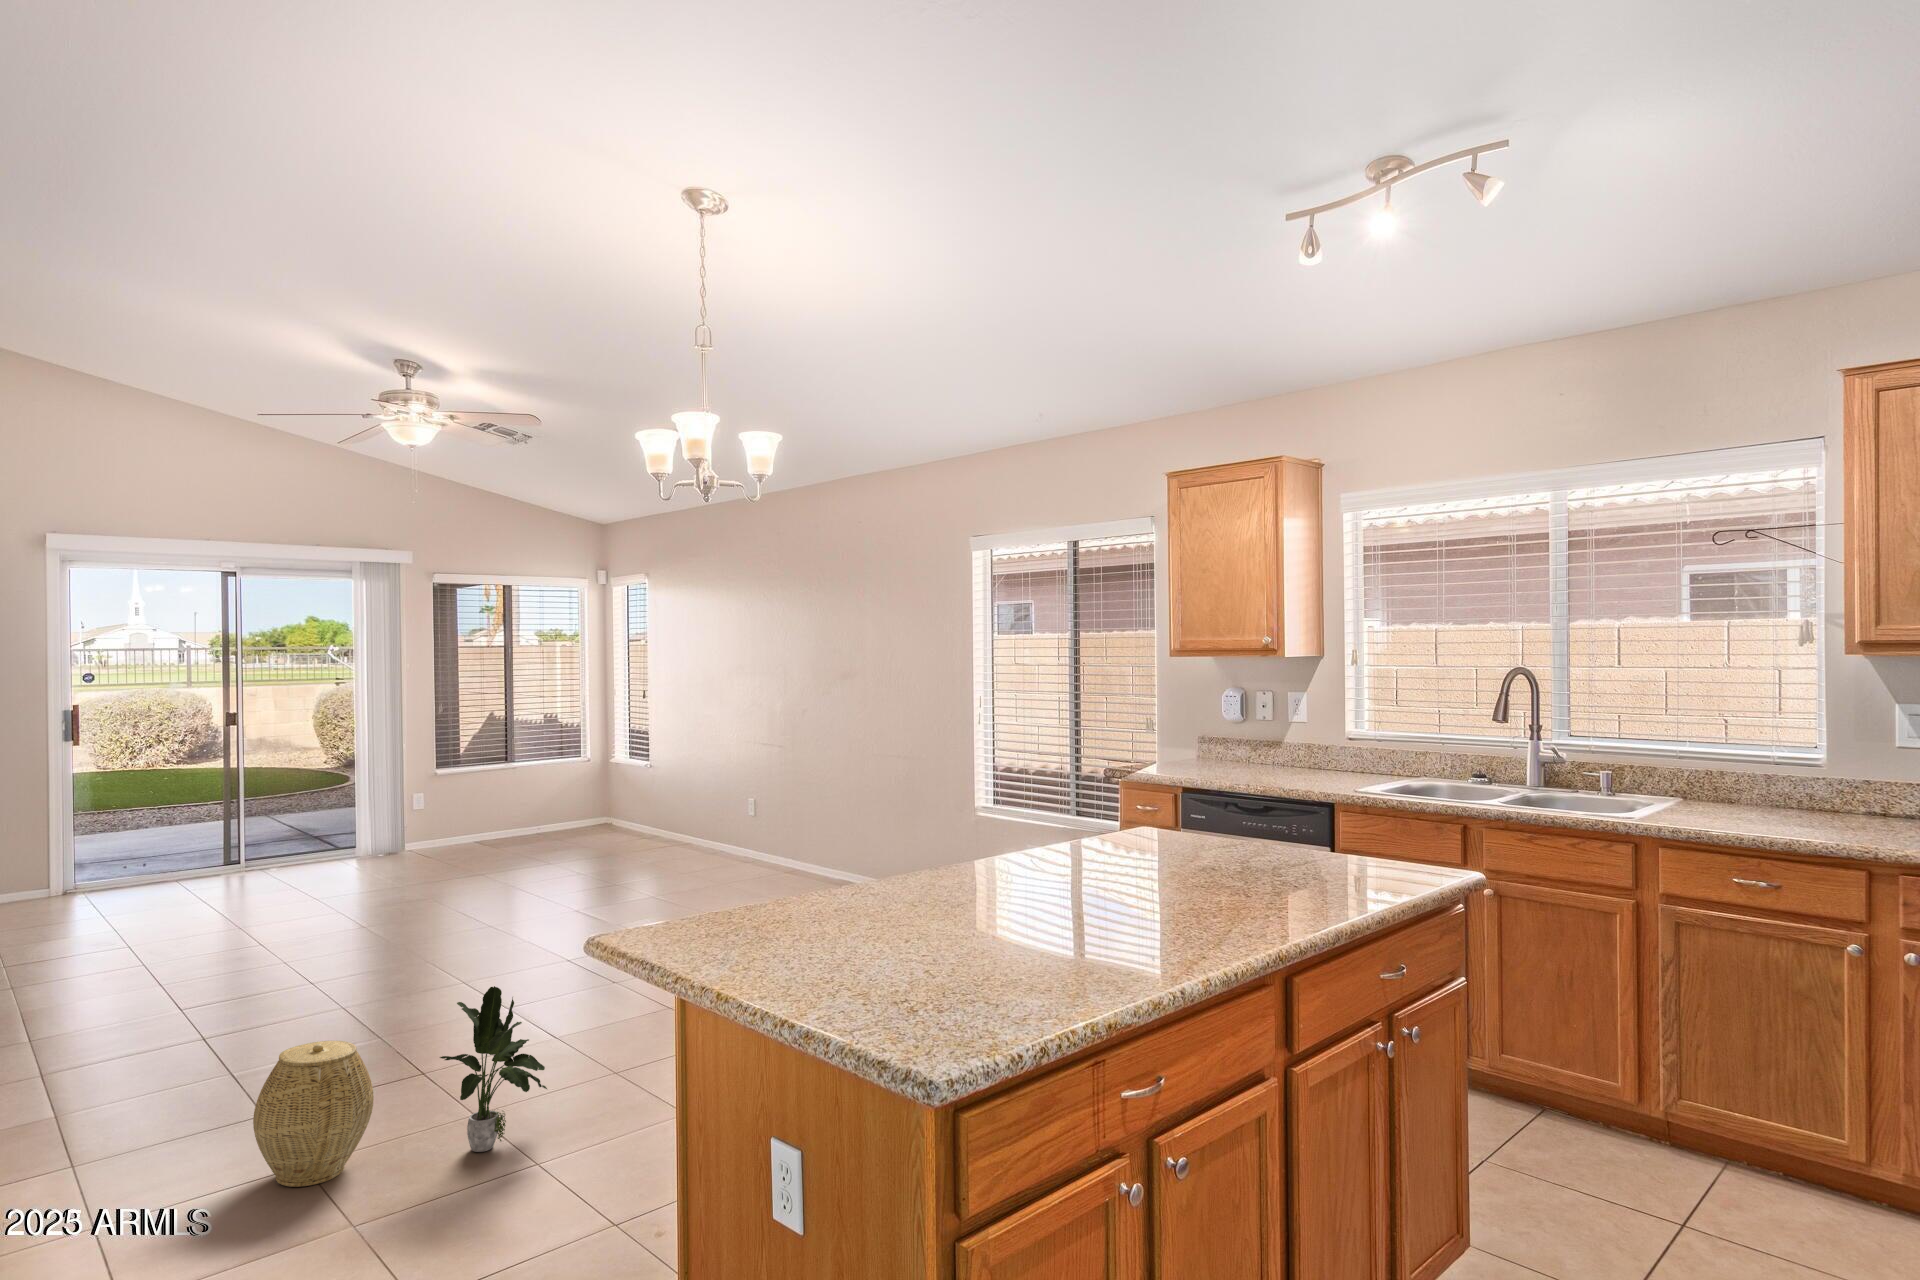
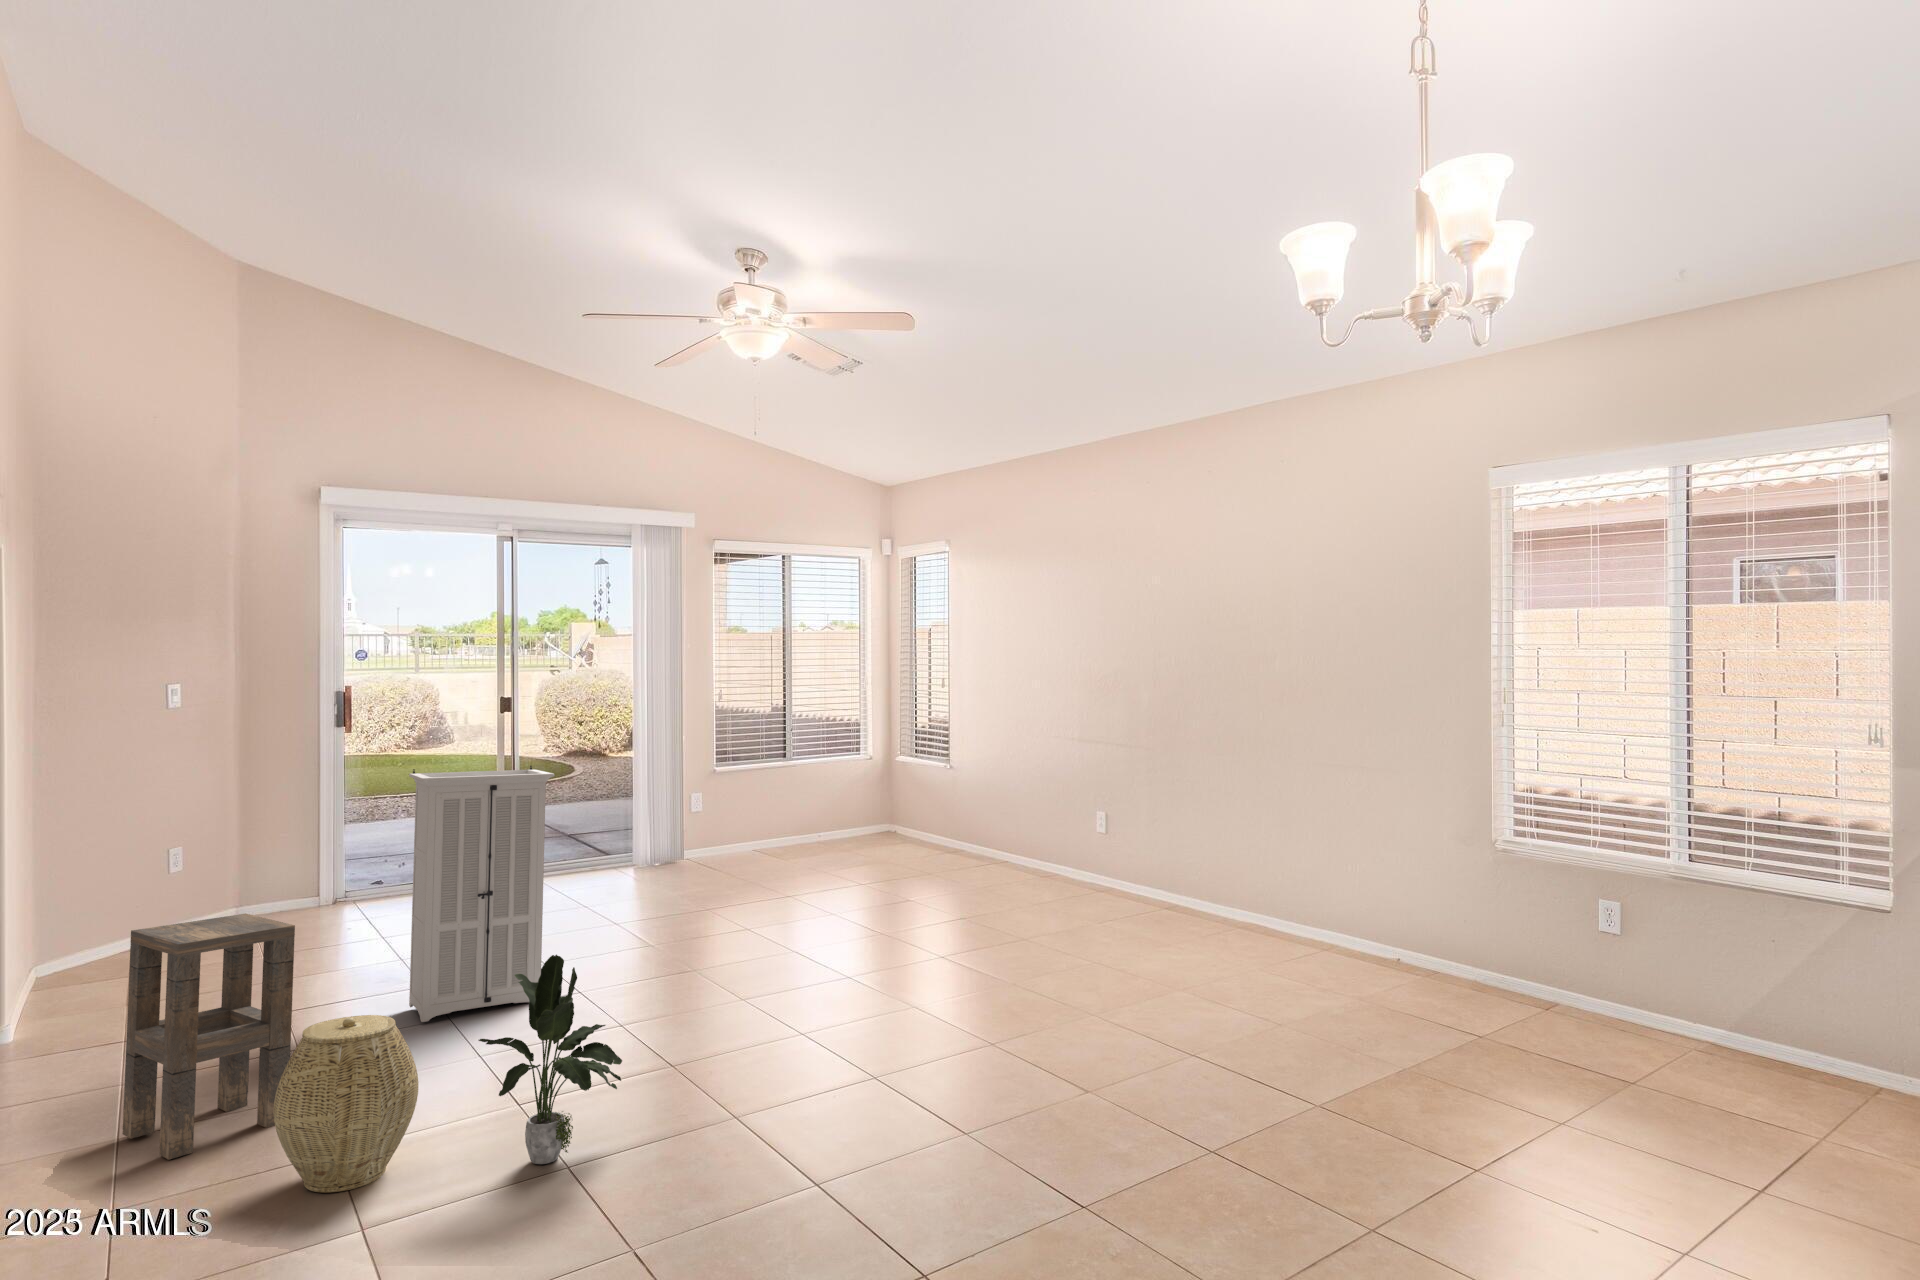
storage cabinet: none [276,808,425,1041] -> present [409,766,554,1022]
side table: none [63,955,233,1172] -> present [122,914,295,1160]

